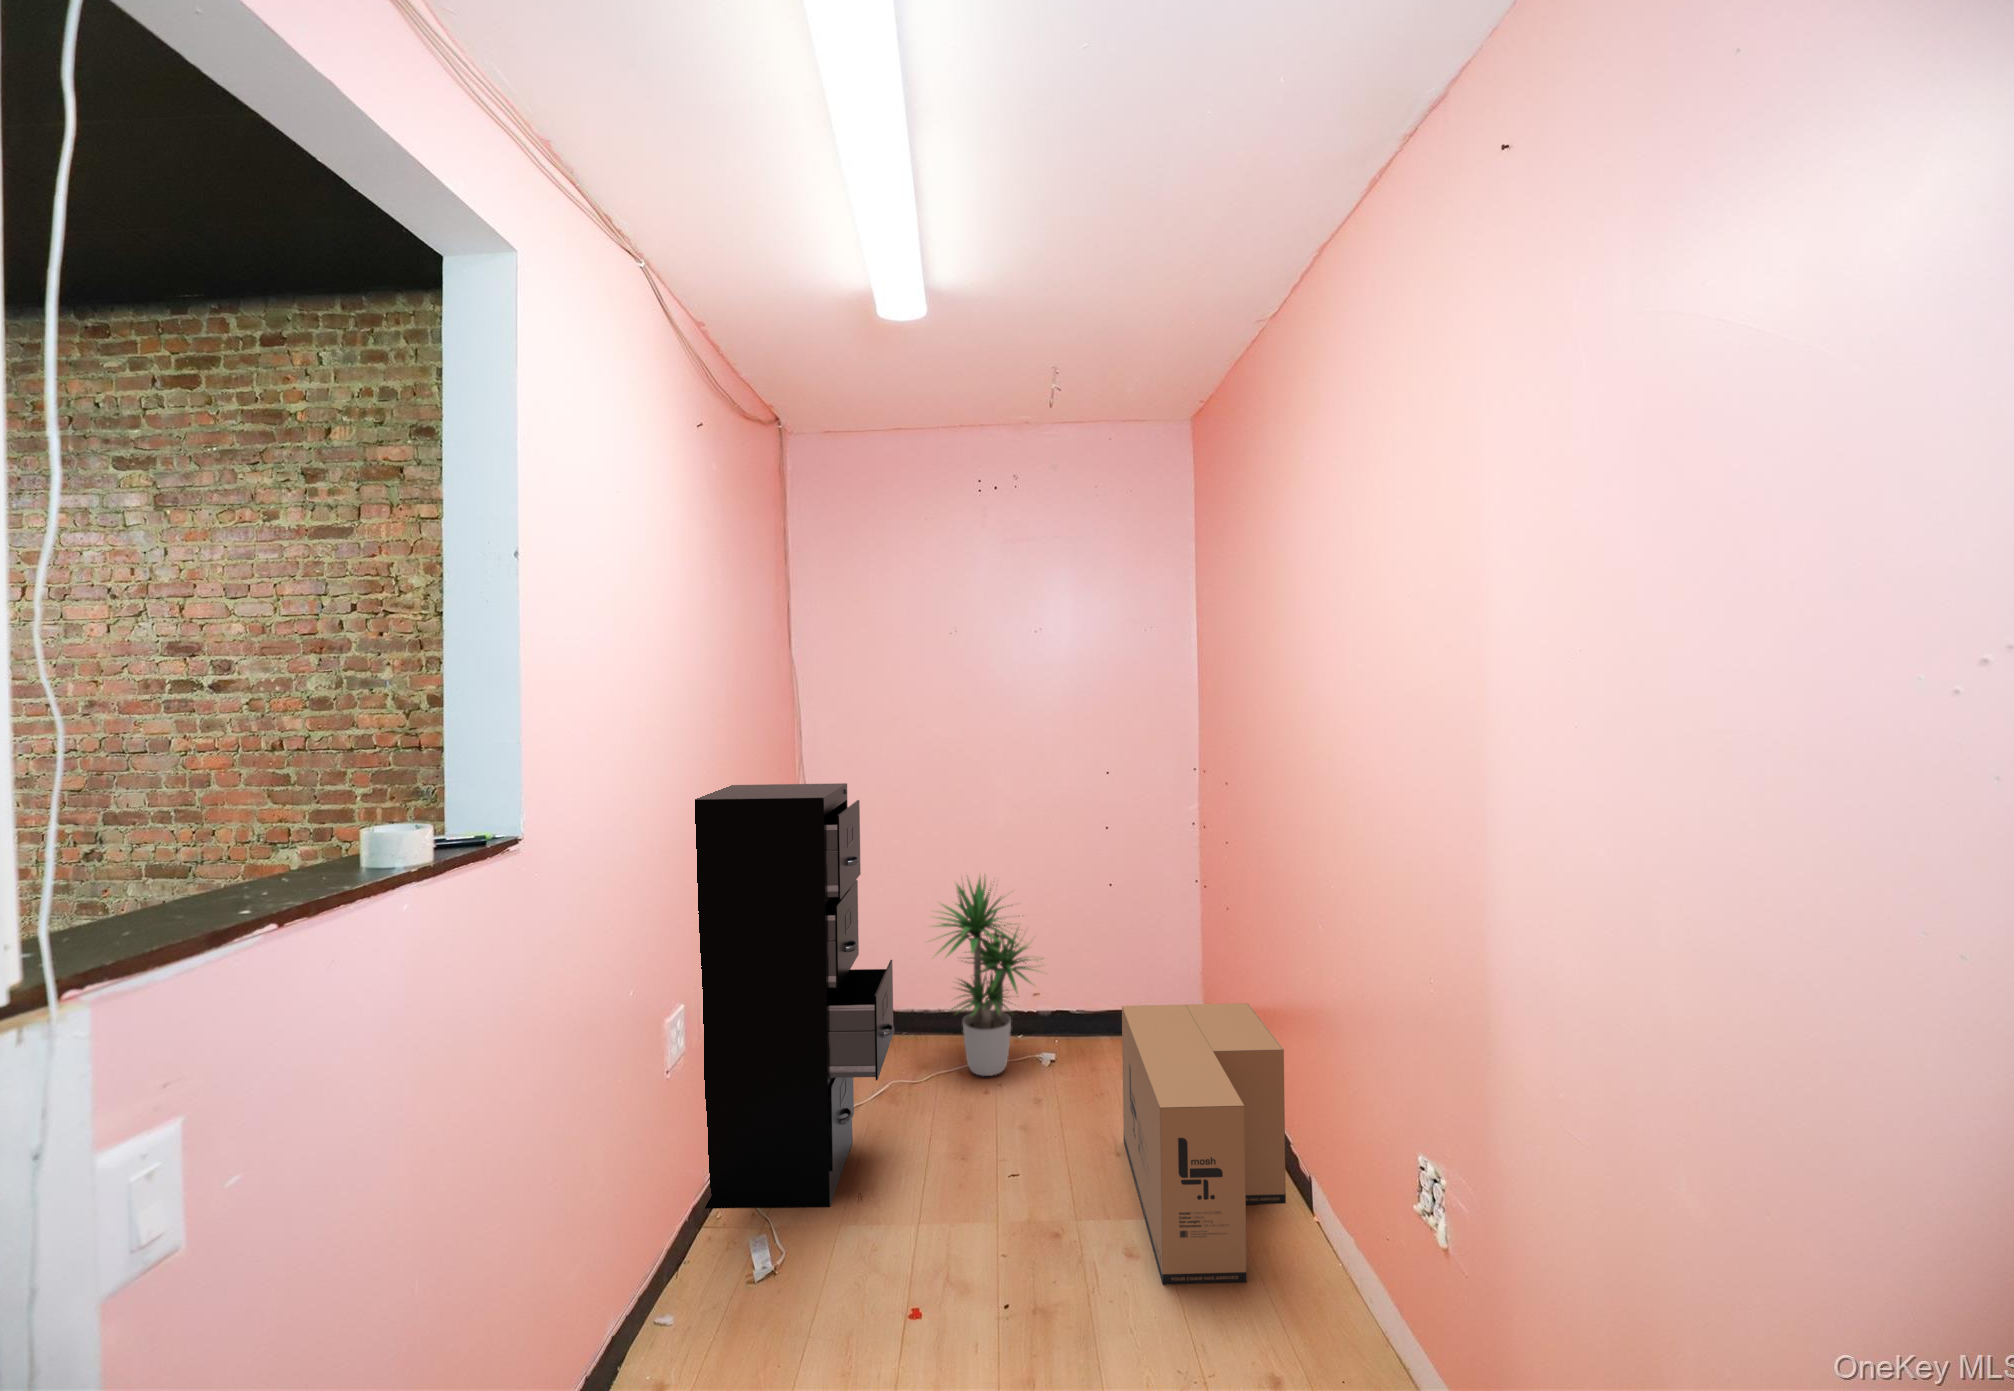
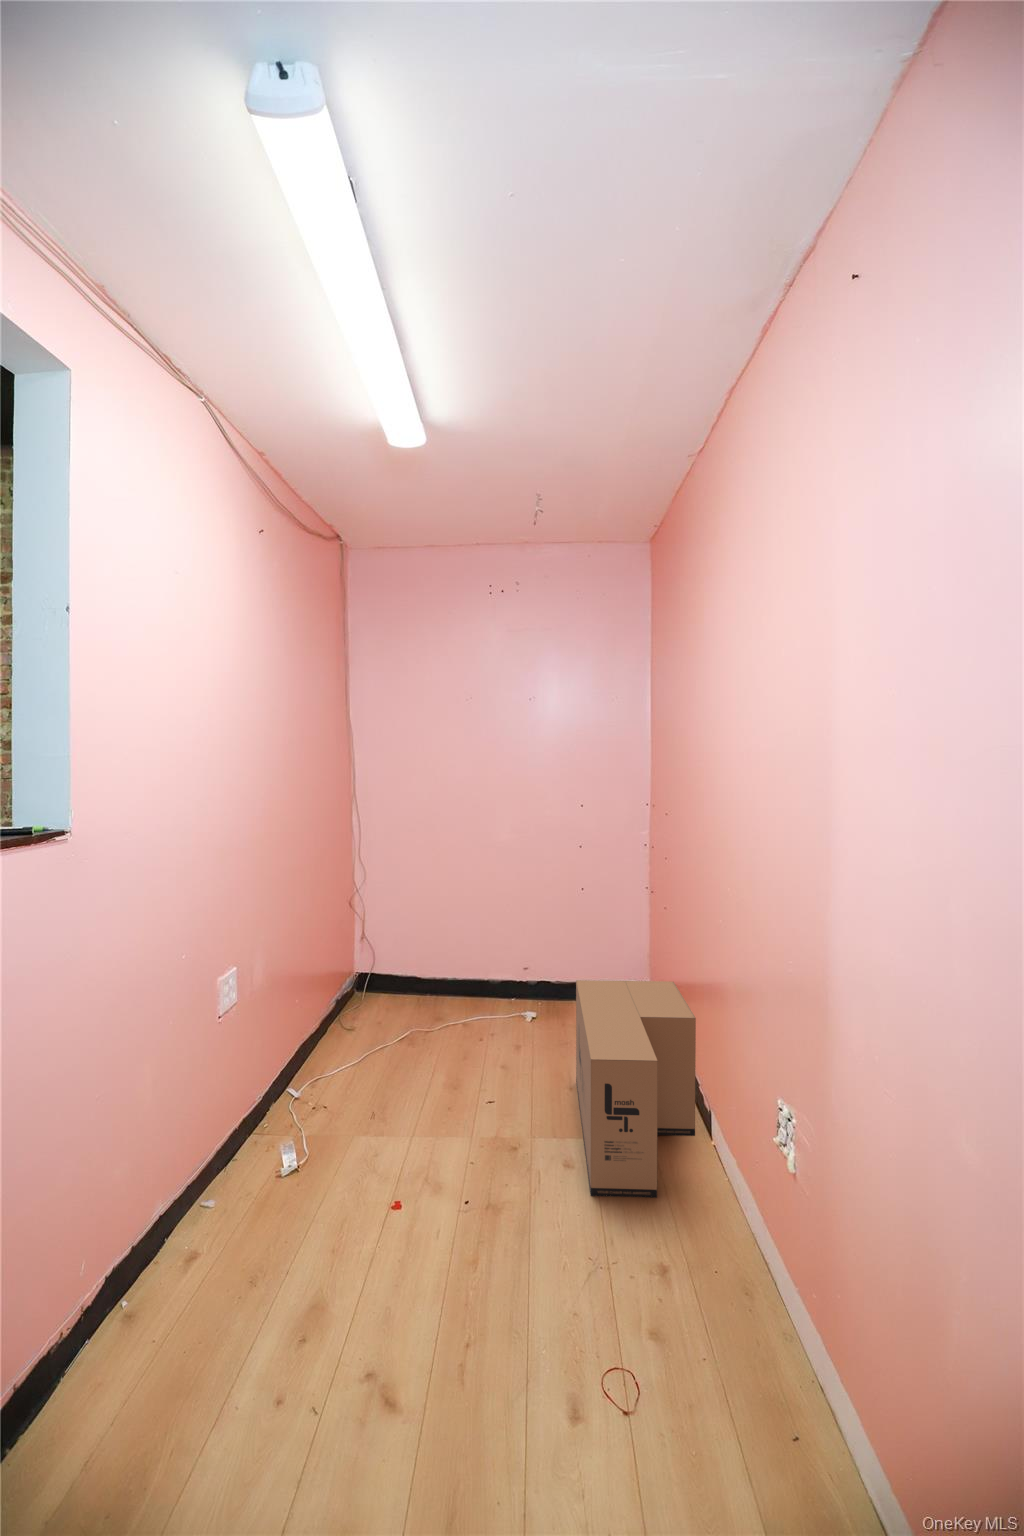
filing cabinet: present [695,783,895,1209] -> none [234,808,405,1122]
potted plant: present [938,878,1034,1076] -> none [437,878,530,1028]

